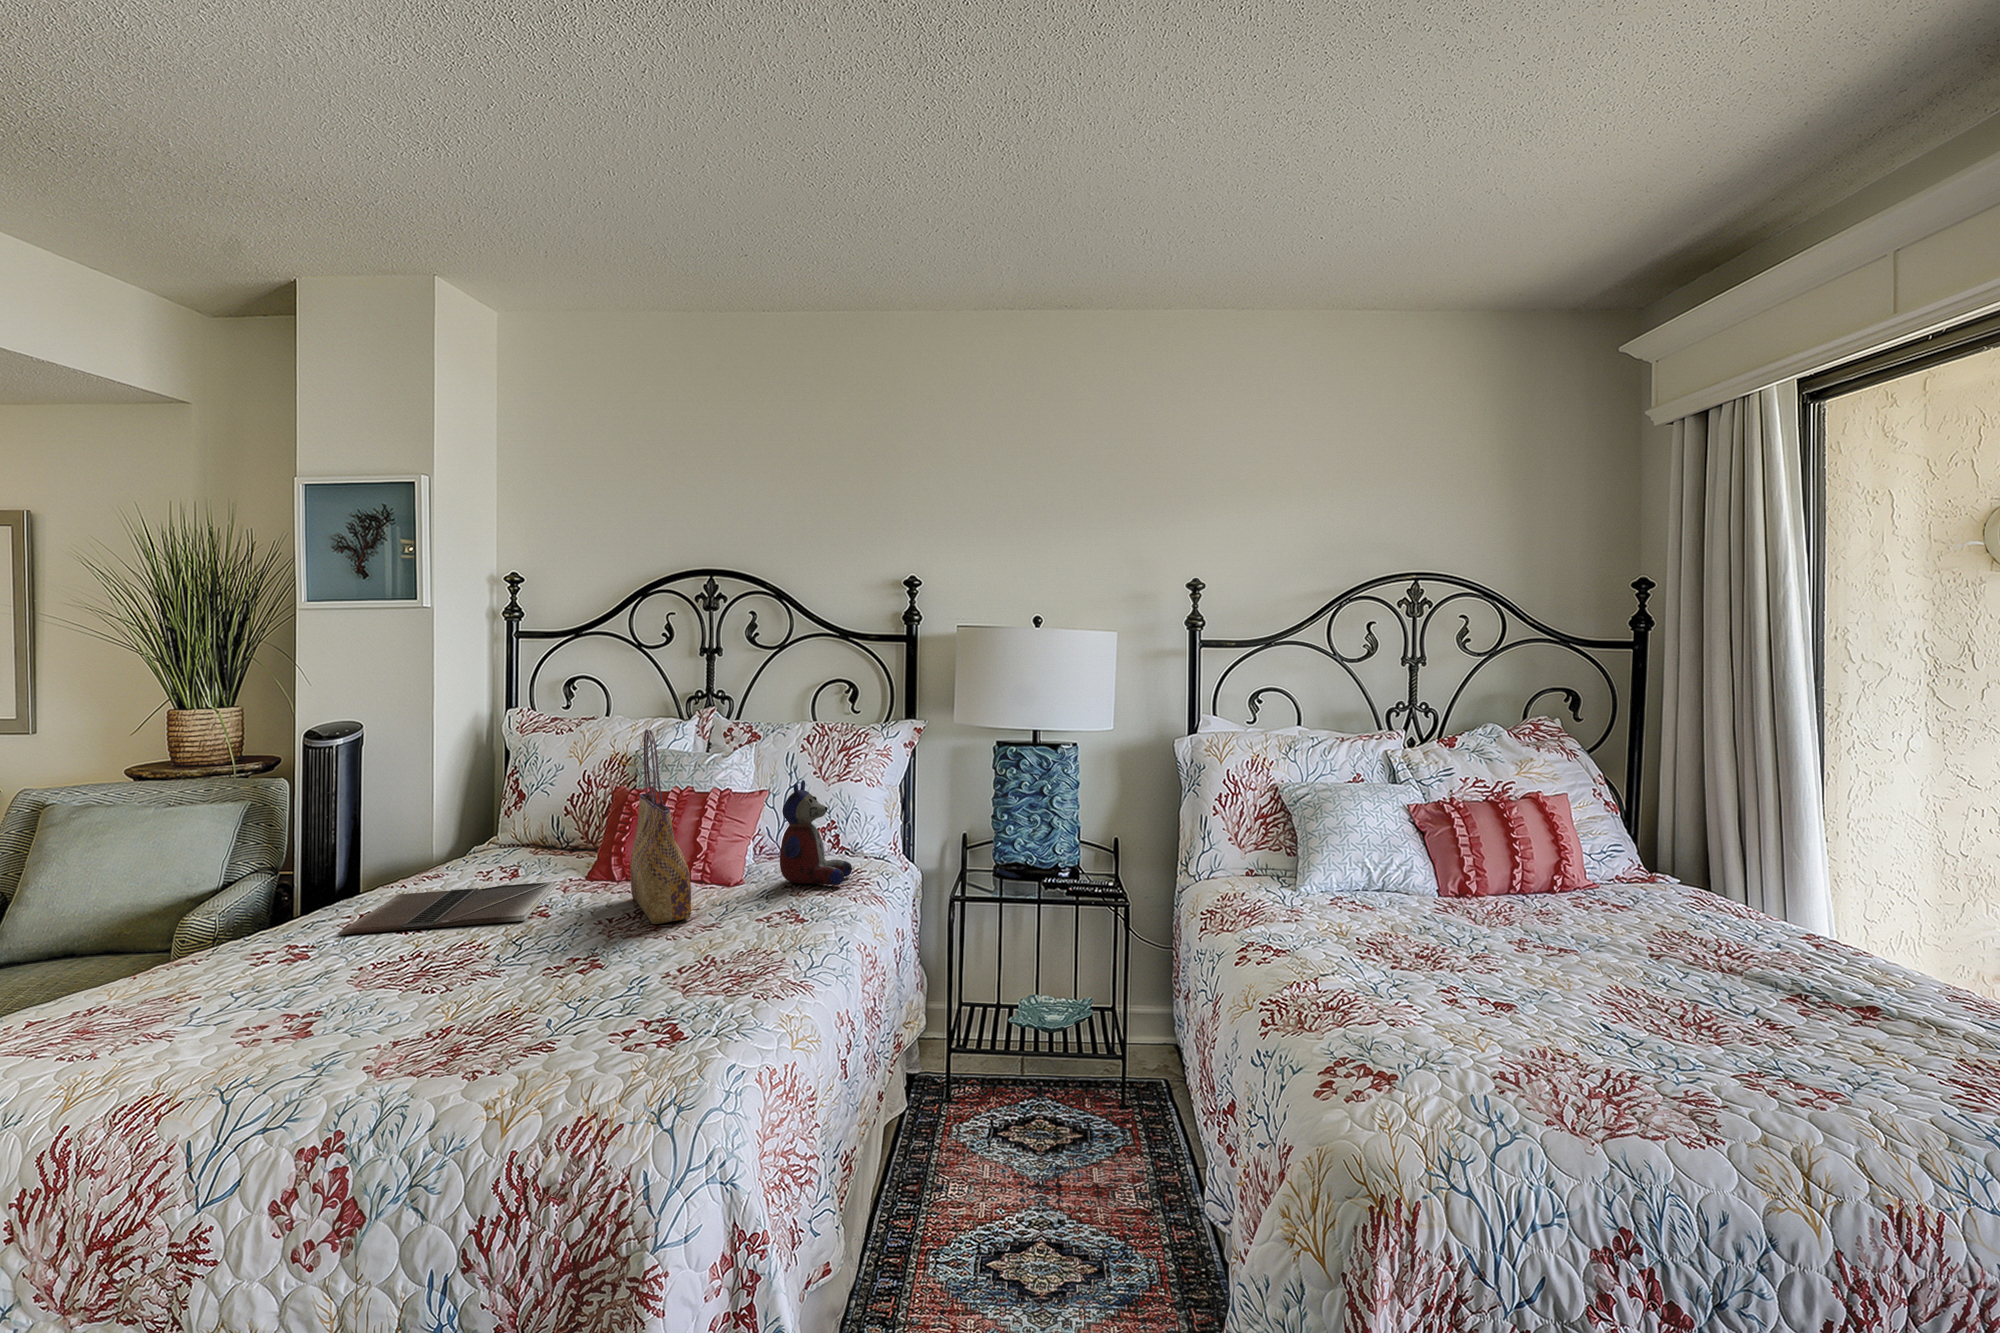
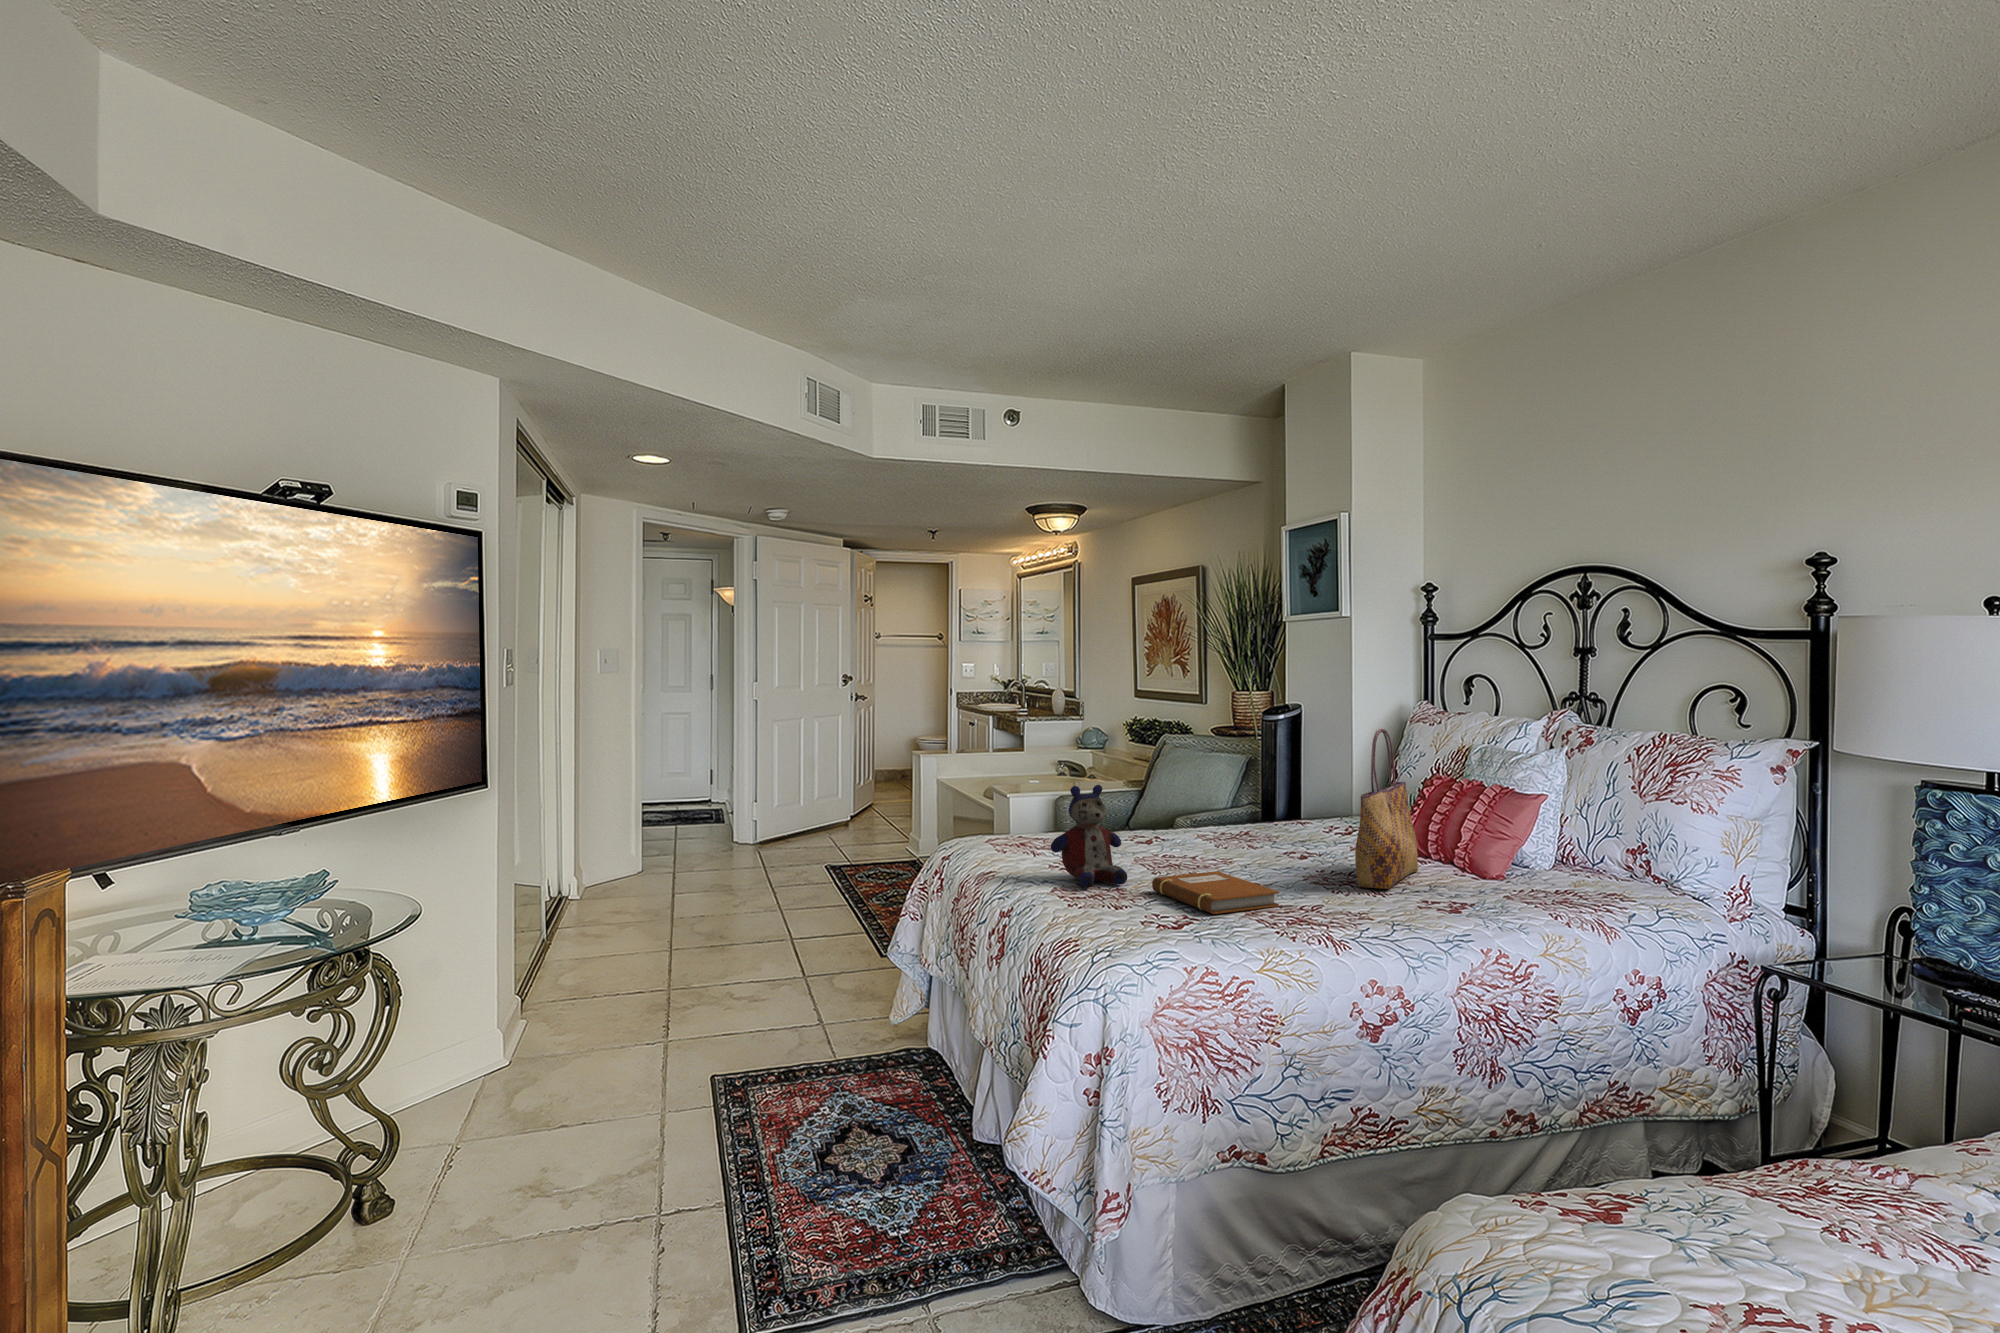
stuffed bear: present [780,780,852,885] -> present [1051,785,1127,888]
laptop: present [338,882,555,935] -> none [1199,829,1359,862]
notebook: none [416,952,622,1011] -> present [1152,871,1279,914]

